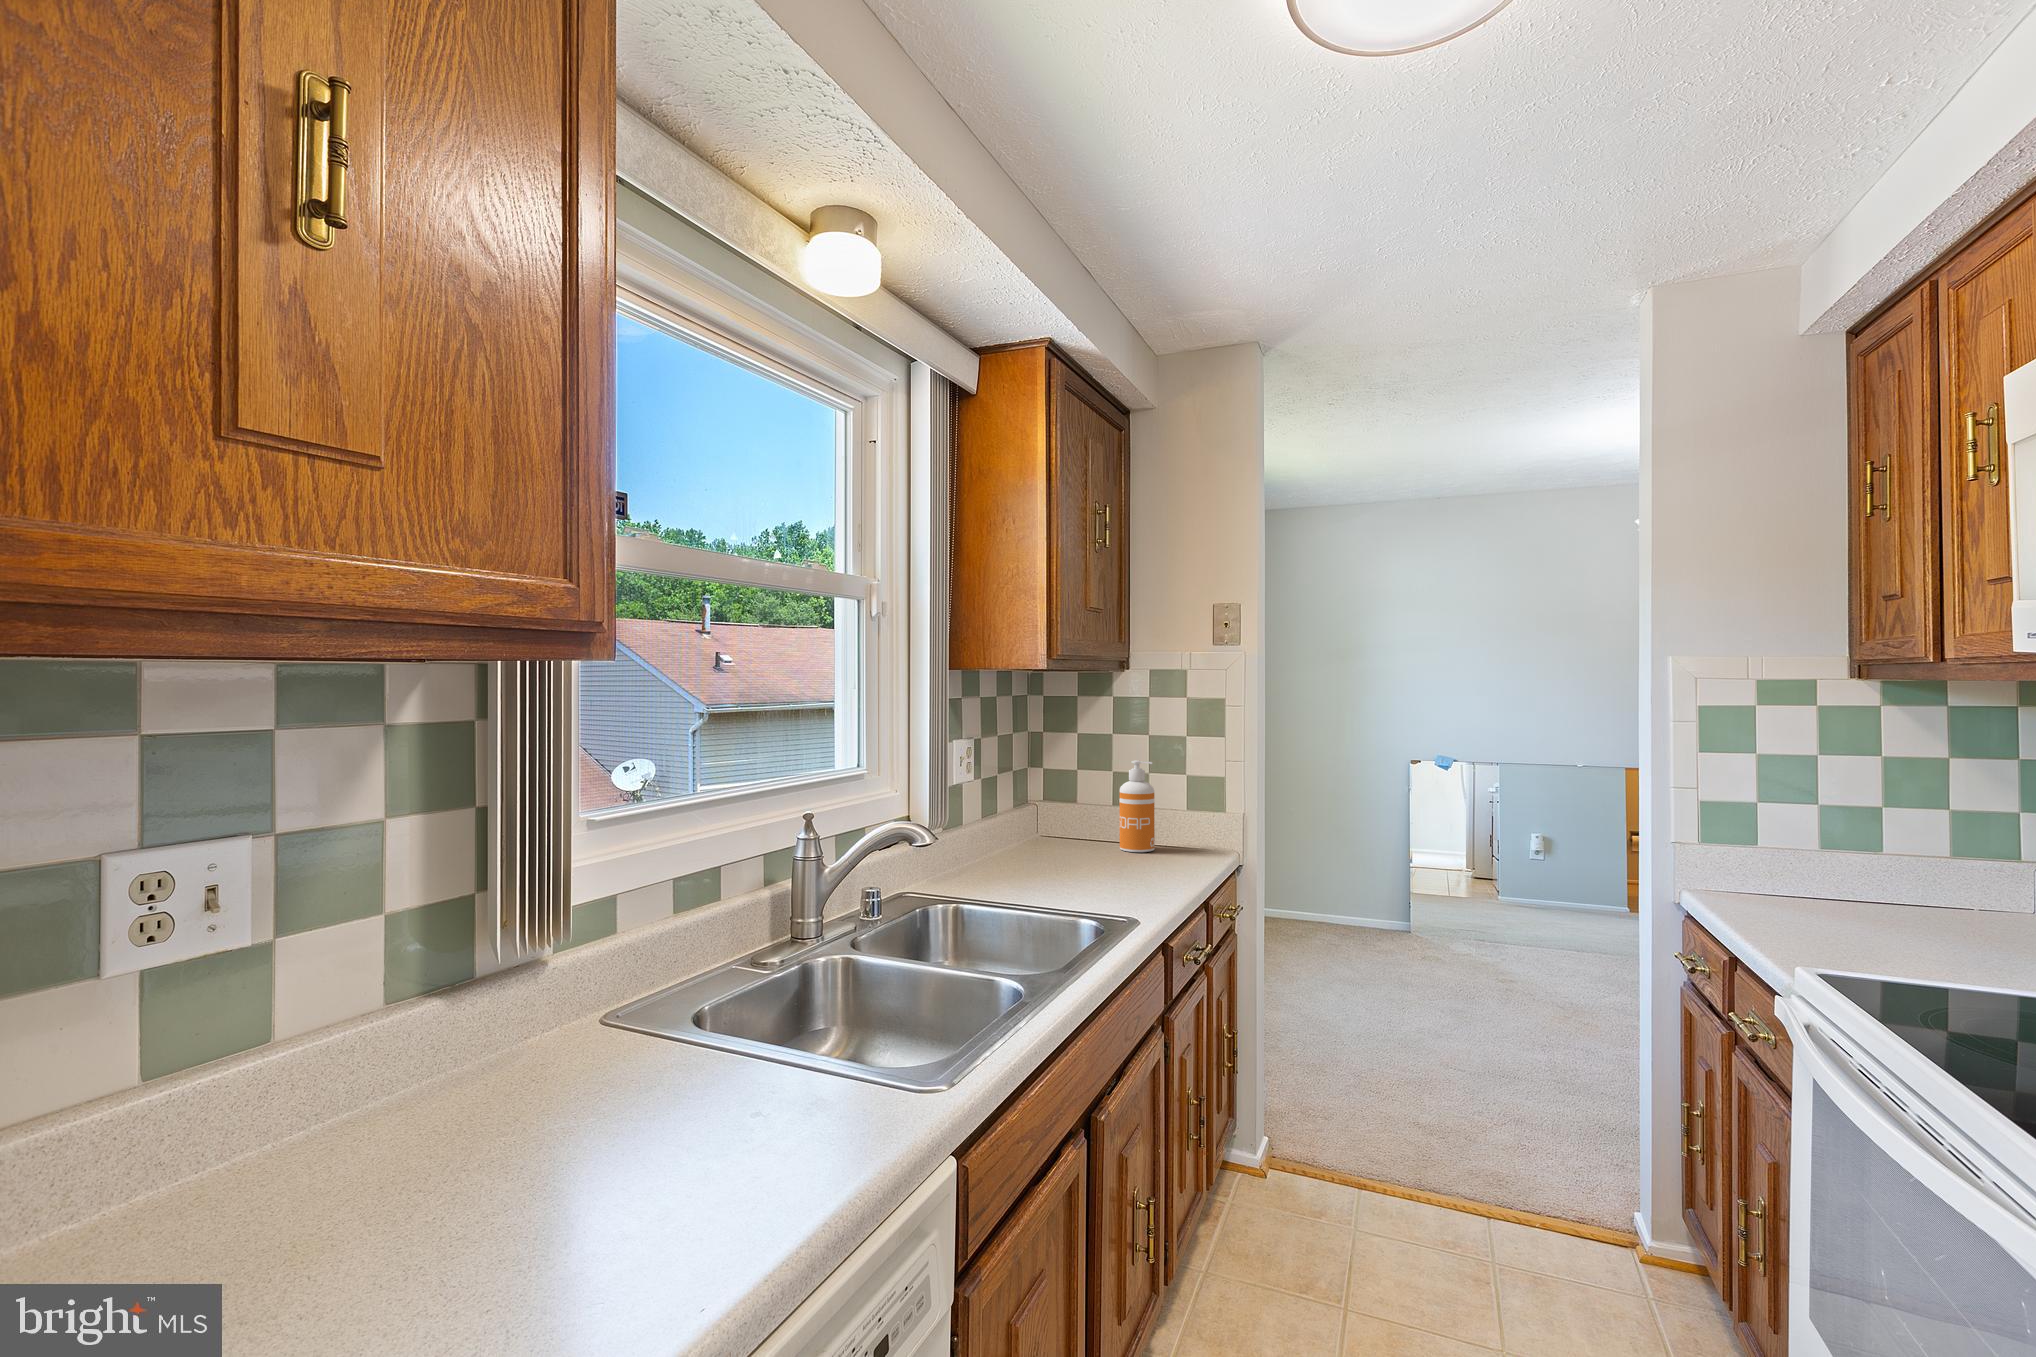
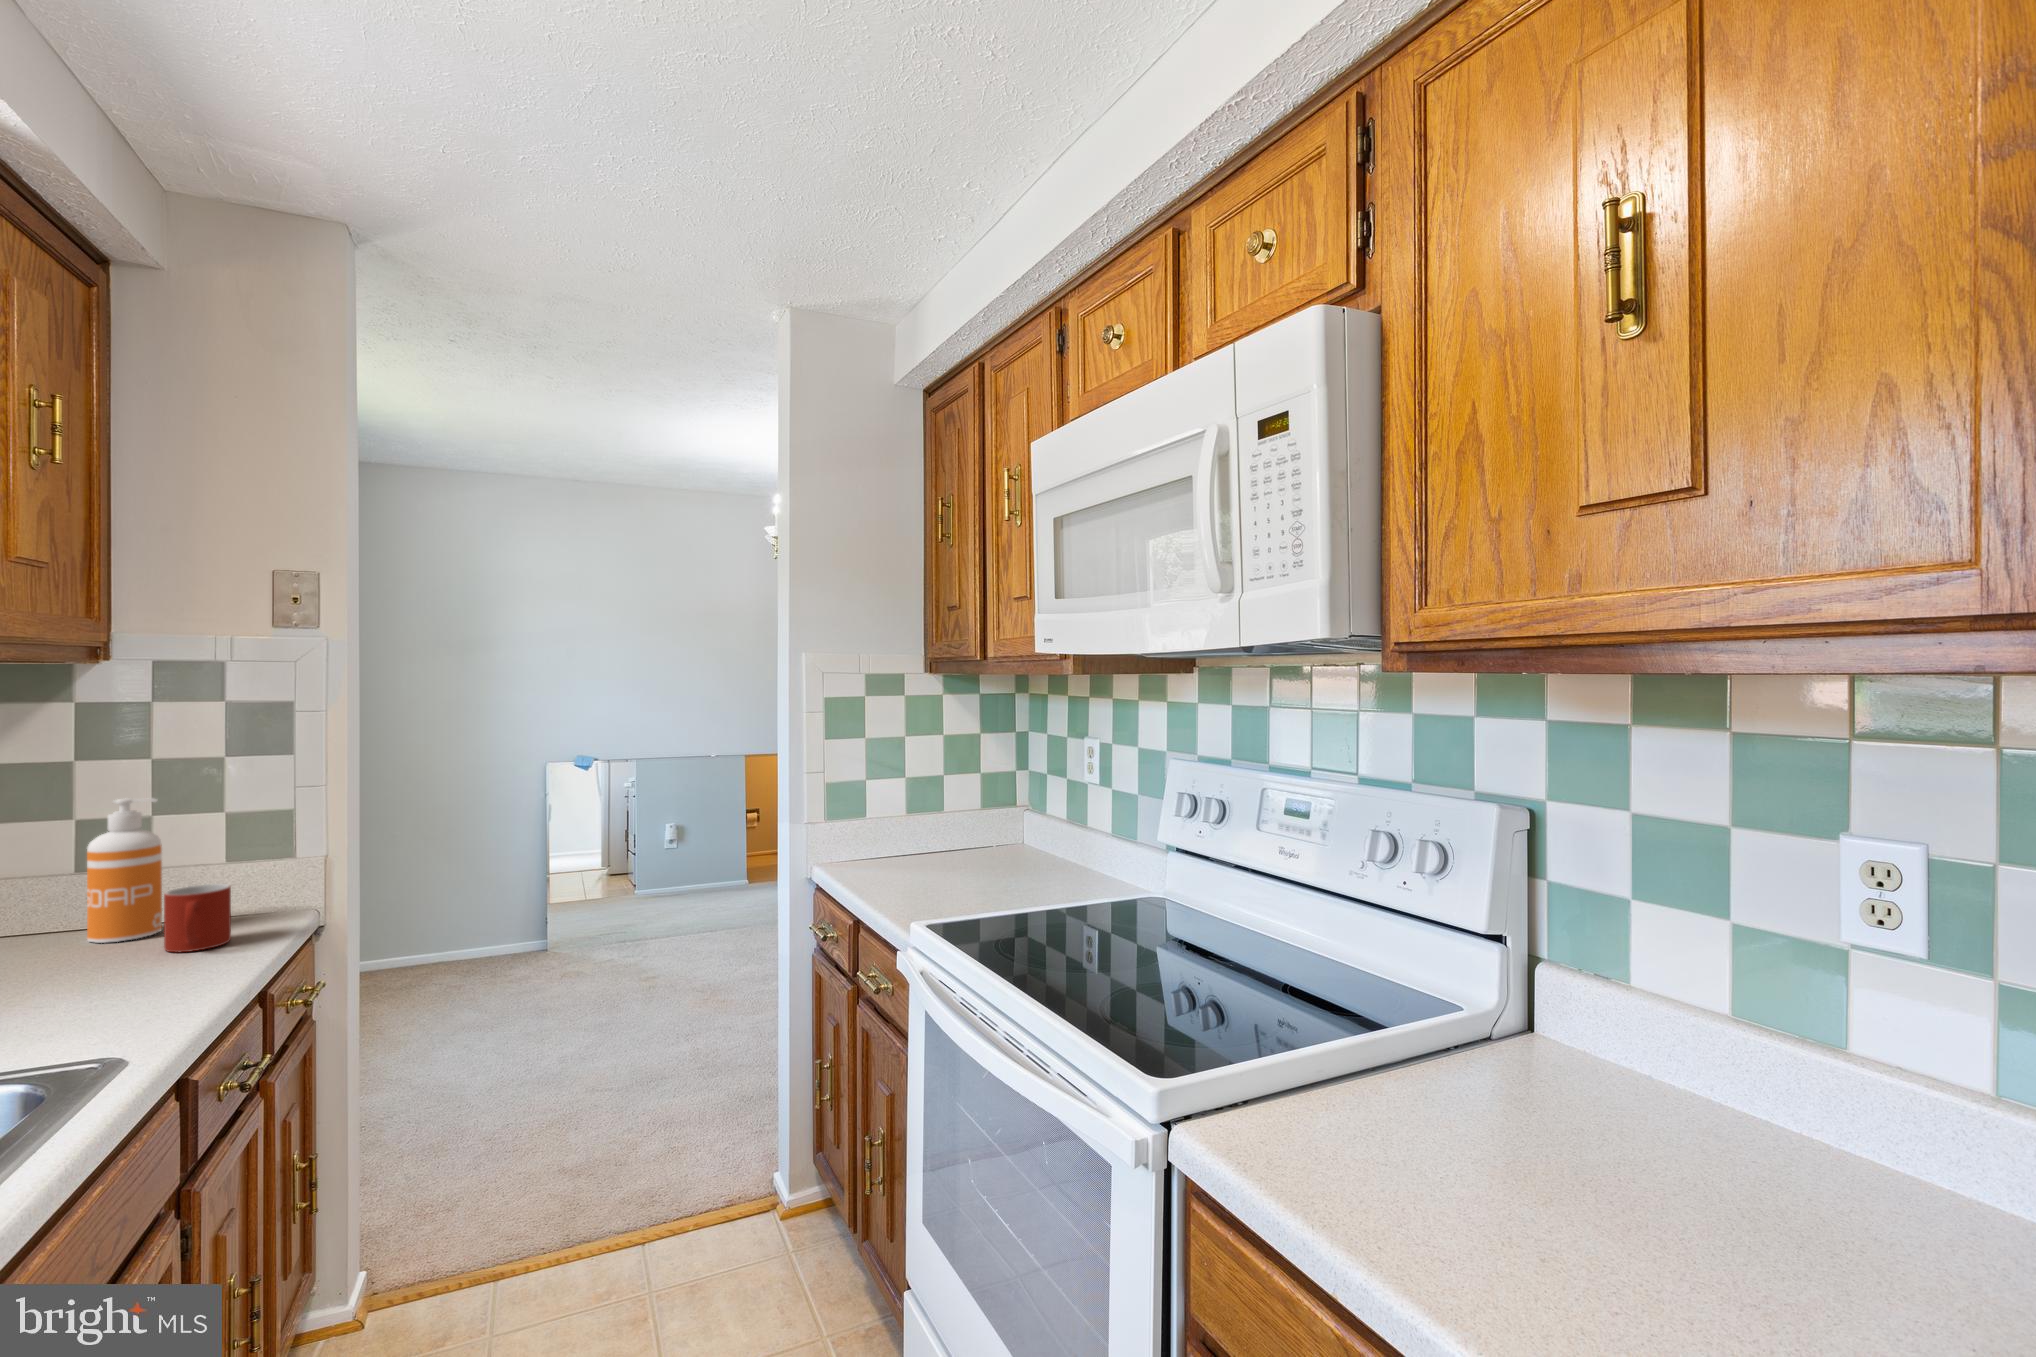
mug: none [1156,822,1190,866] -> present [164,884,231,952]

